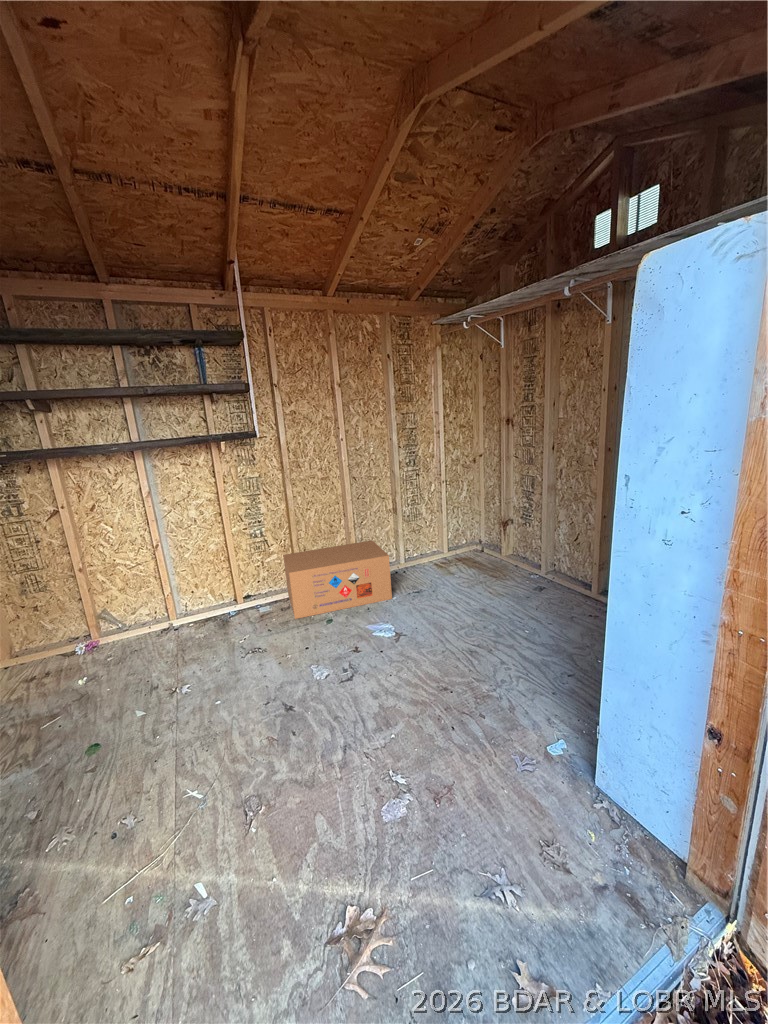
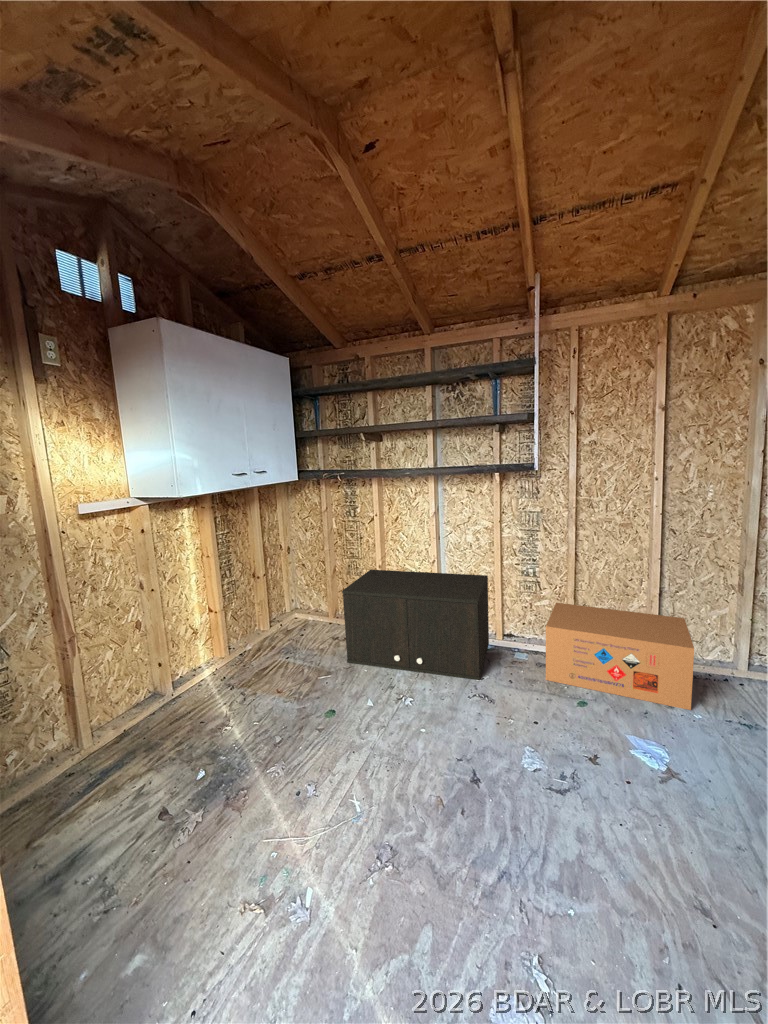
storage cabinet: none [49,546,241,692] -> present [342,570,489,680]

